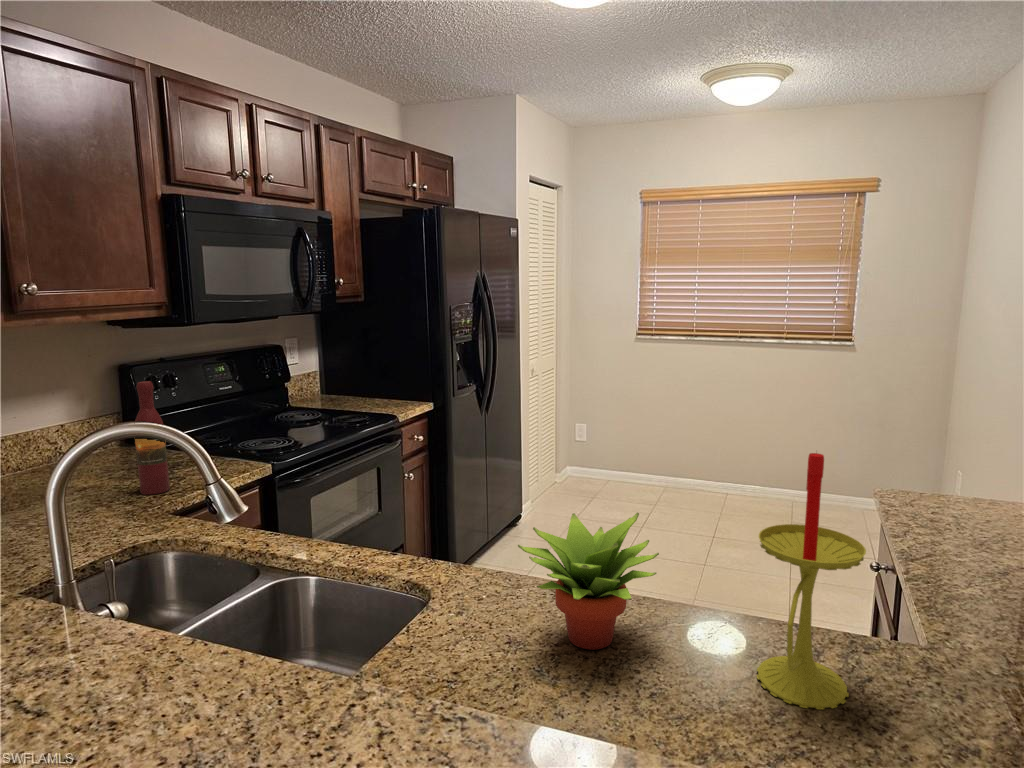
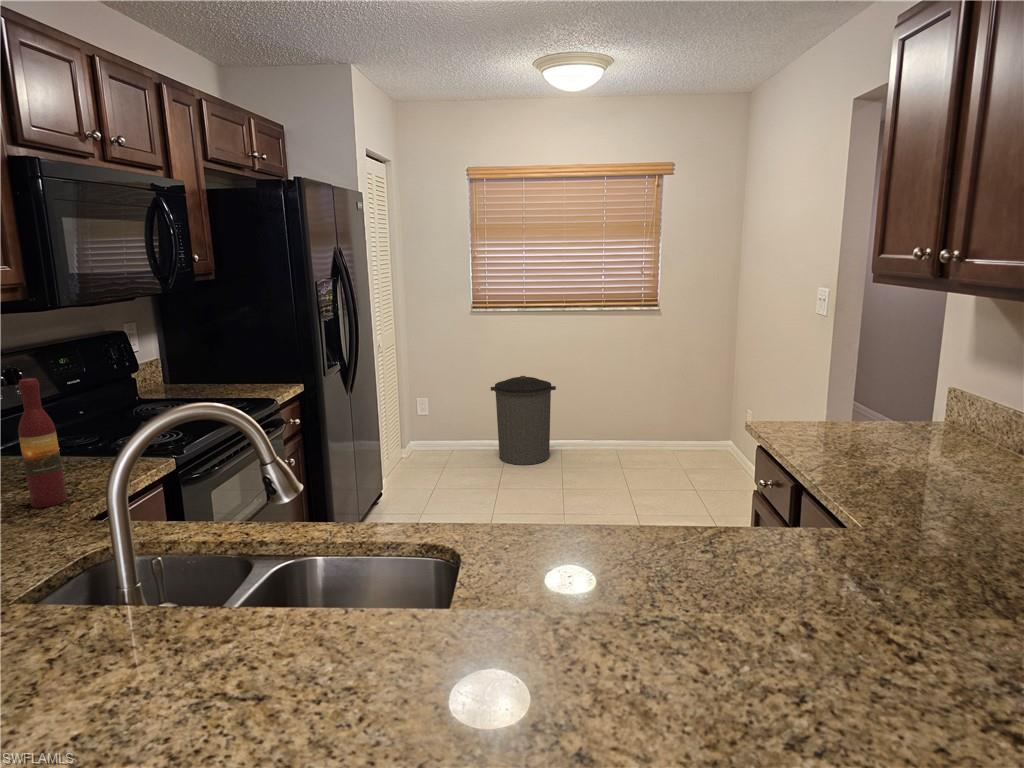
trash can: none [647,411,720,508] -> present [491,376,556,465]
candle: present [757,453,866,709] -> none [748,380,831,575]
succulent plant: present [518,513,659,650] -> none [561,449,672,567]

